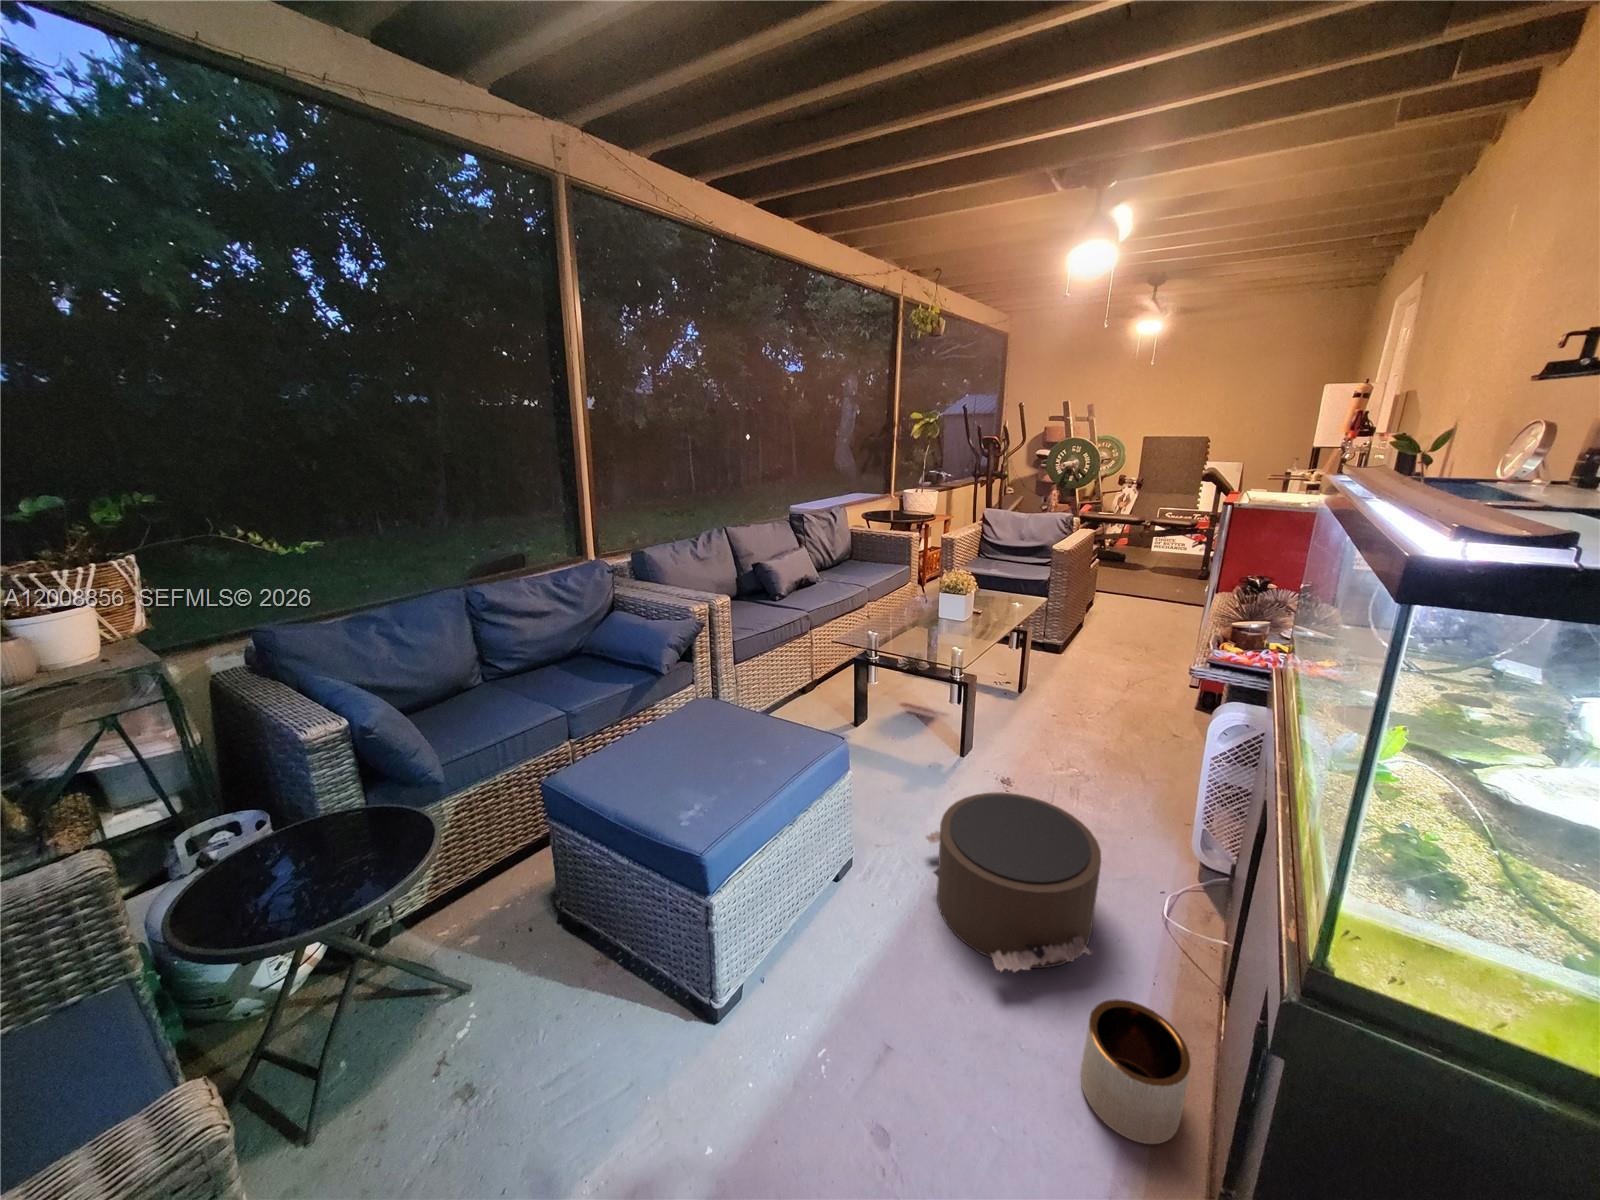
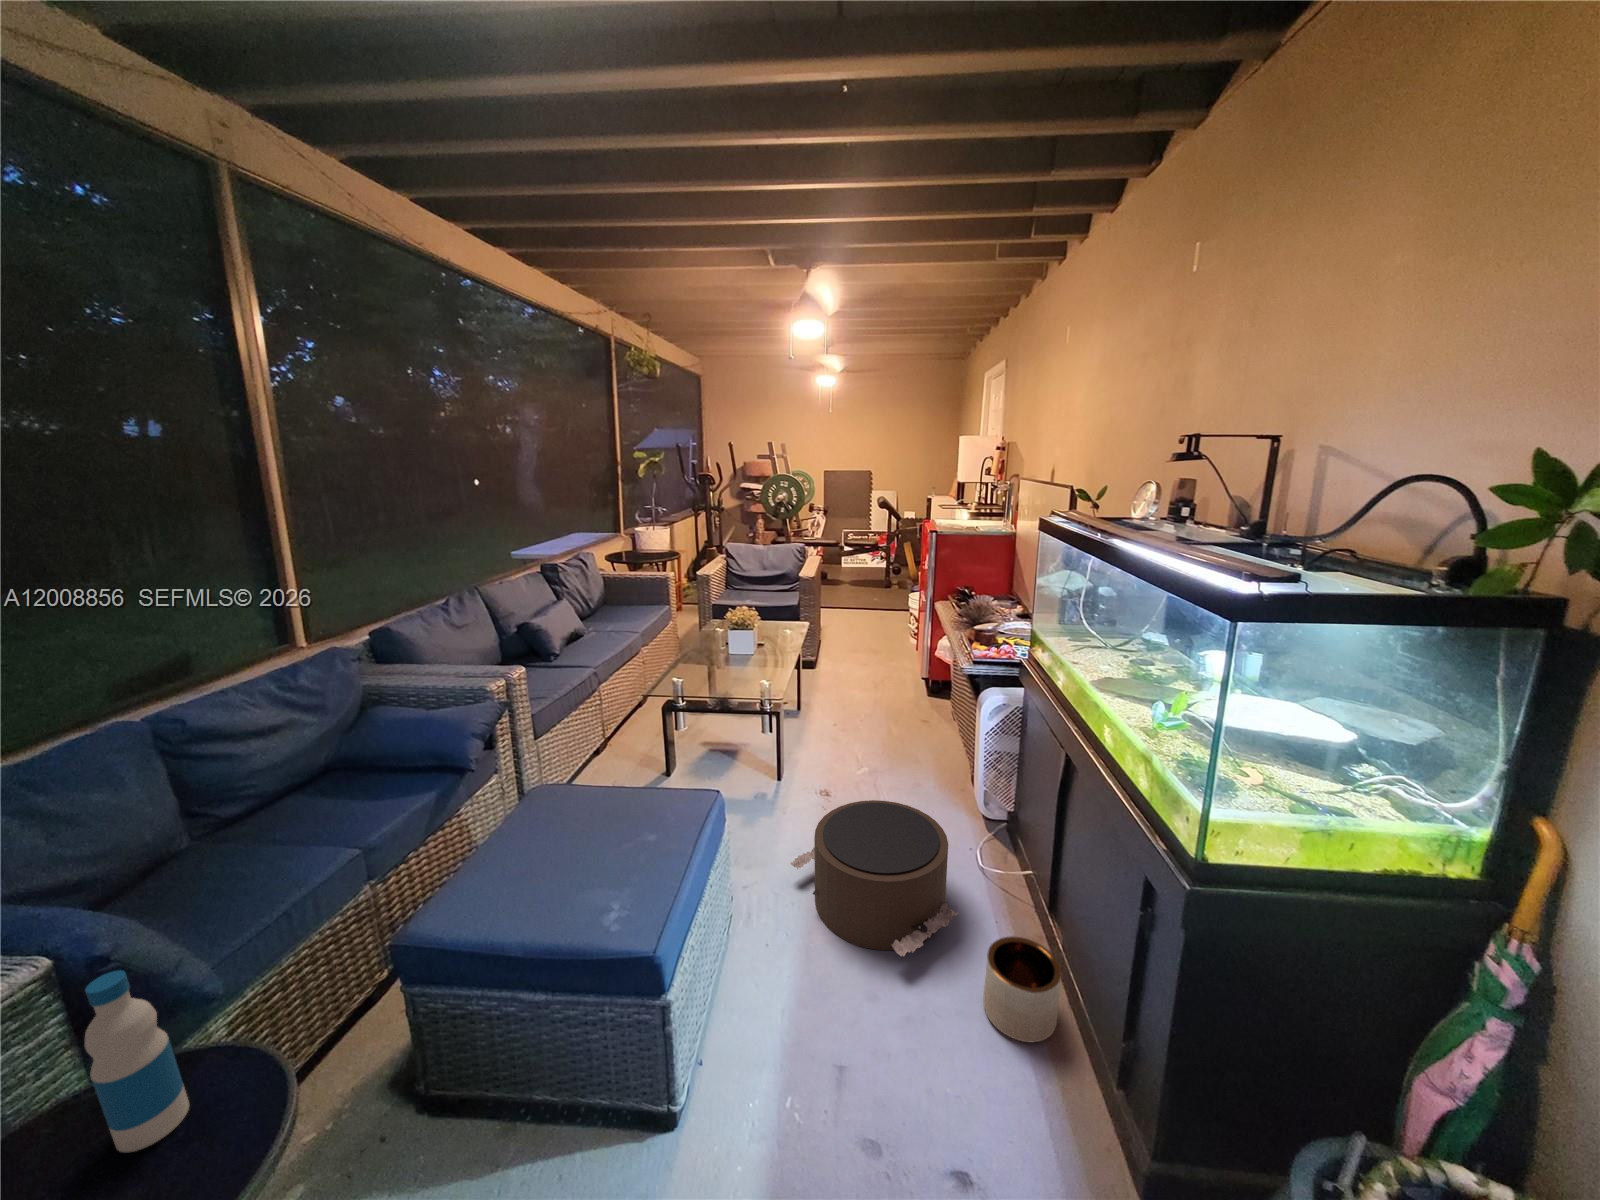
bottle: none [326,737,385,857] -> present [85,970,189,1152]

